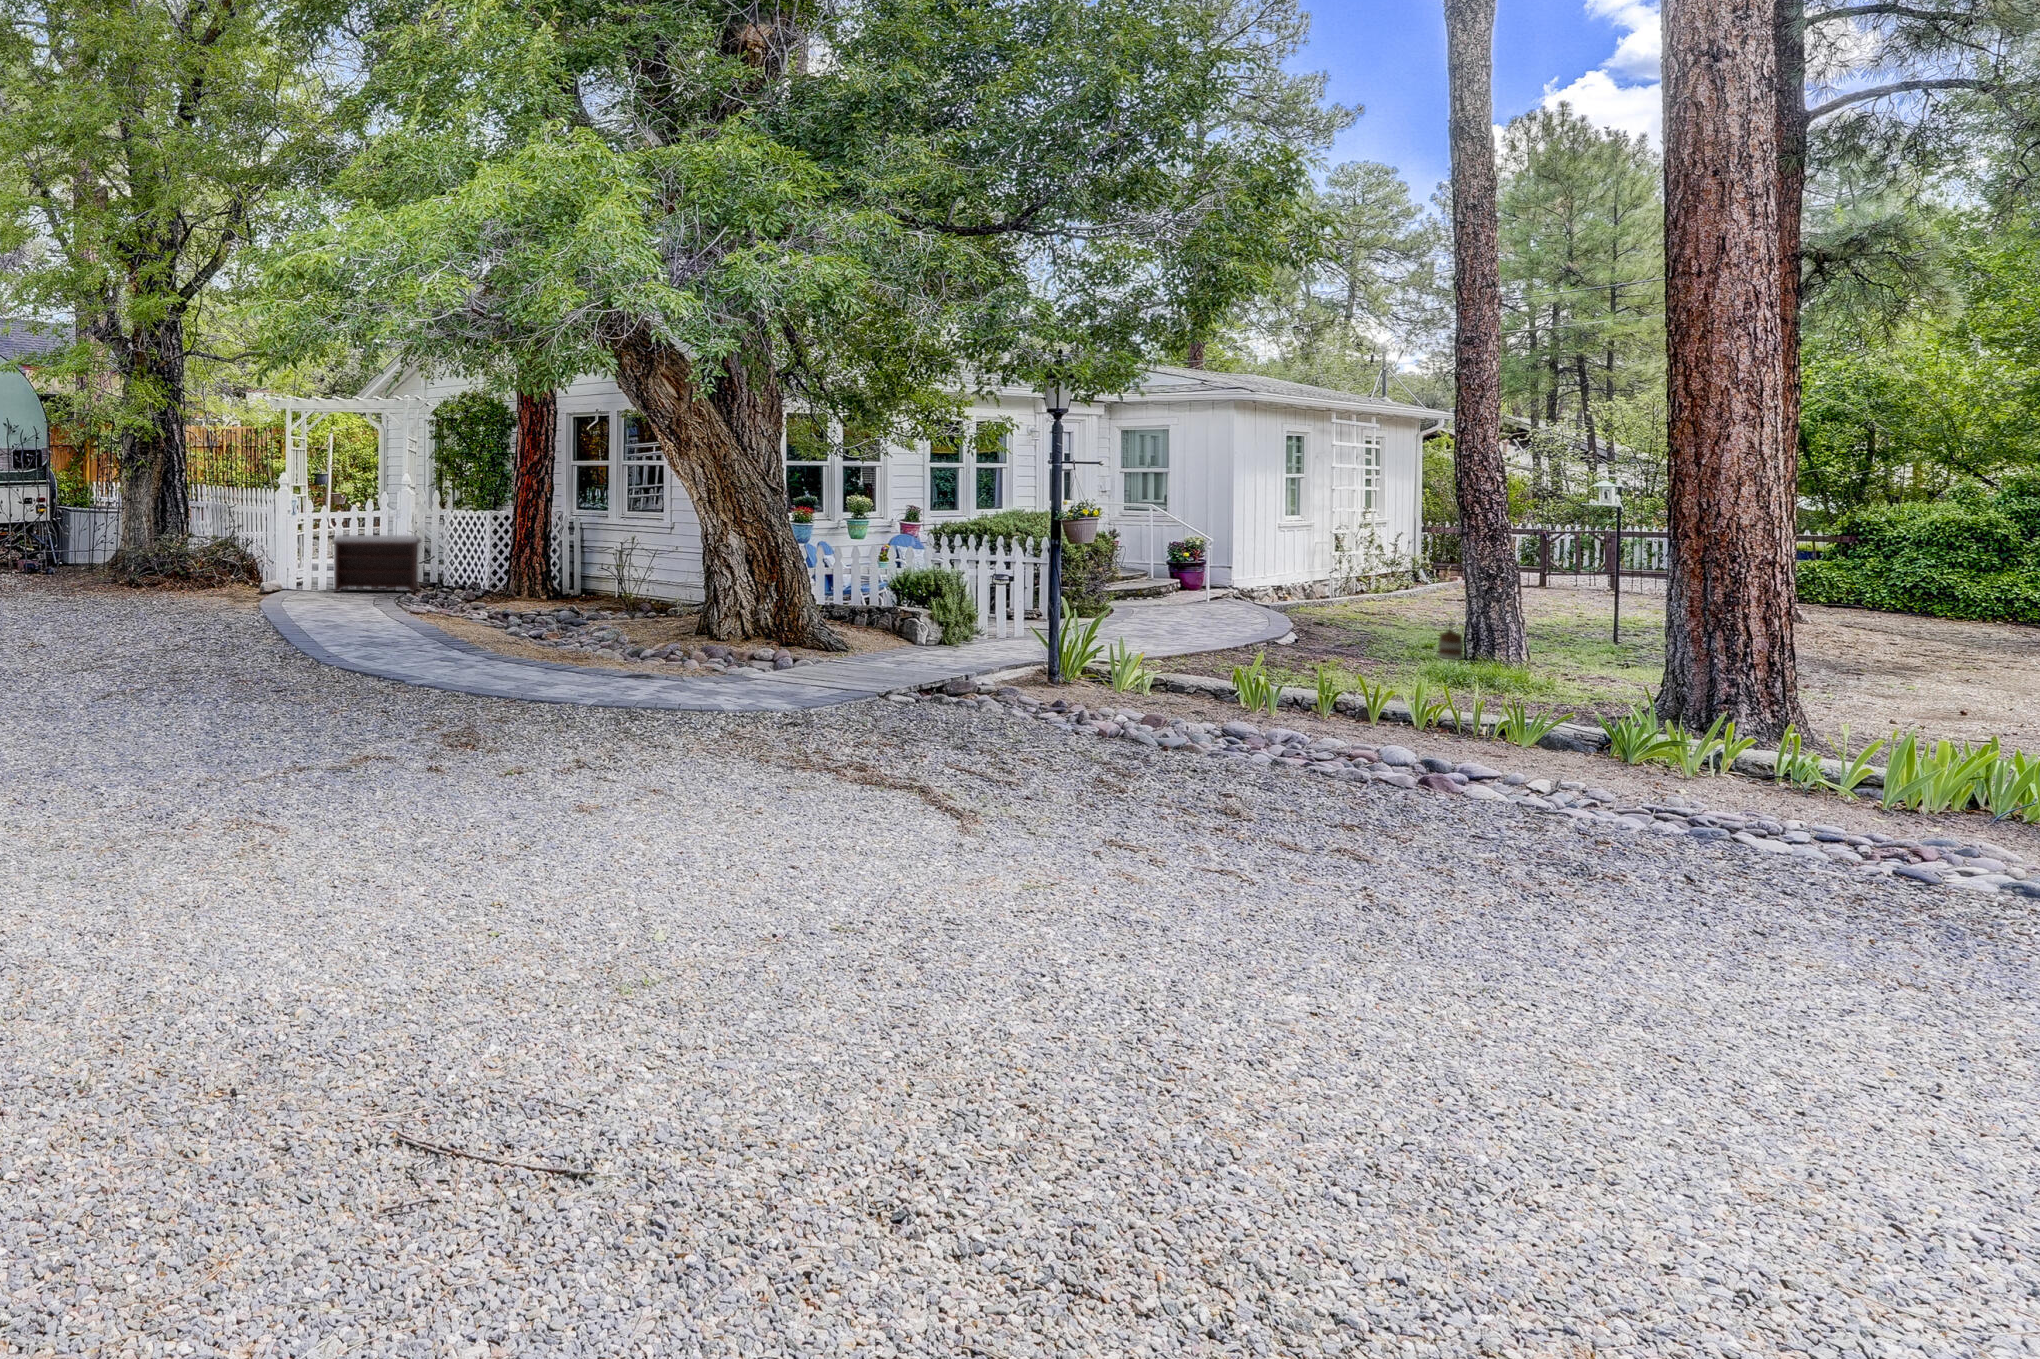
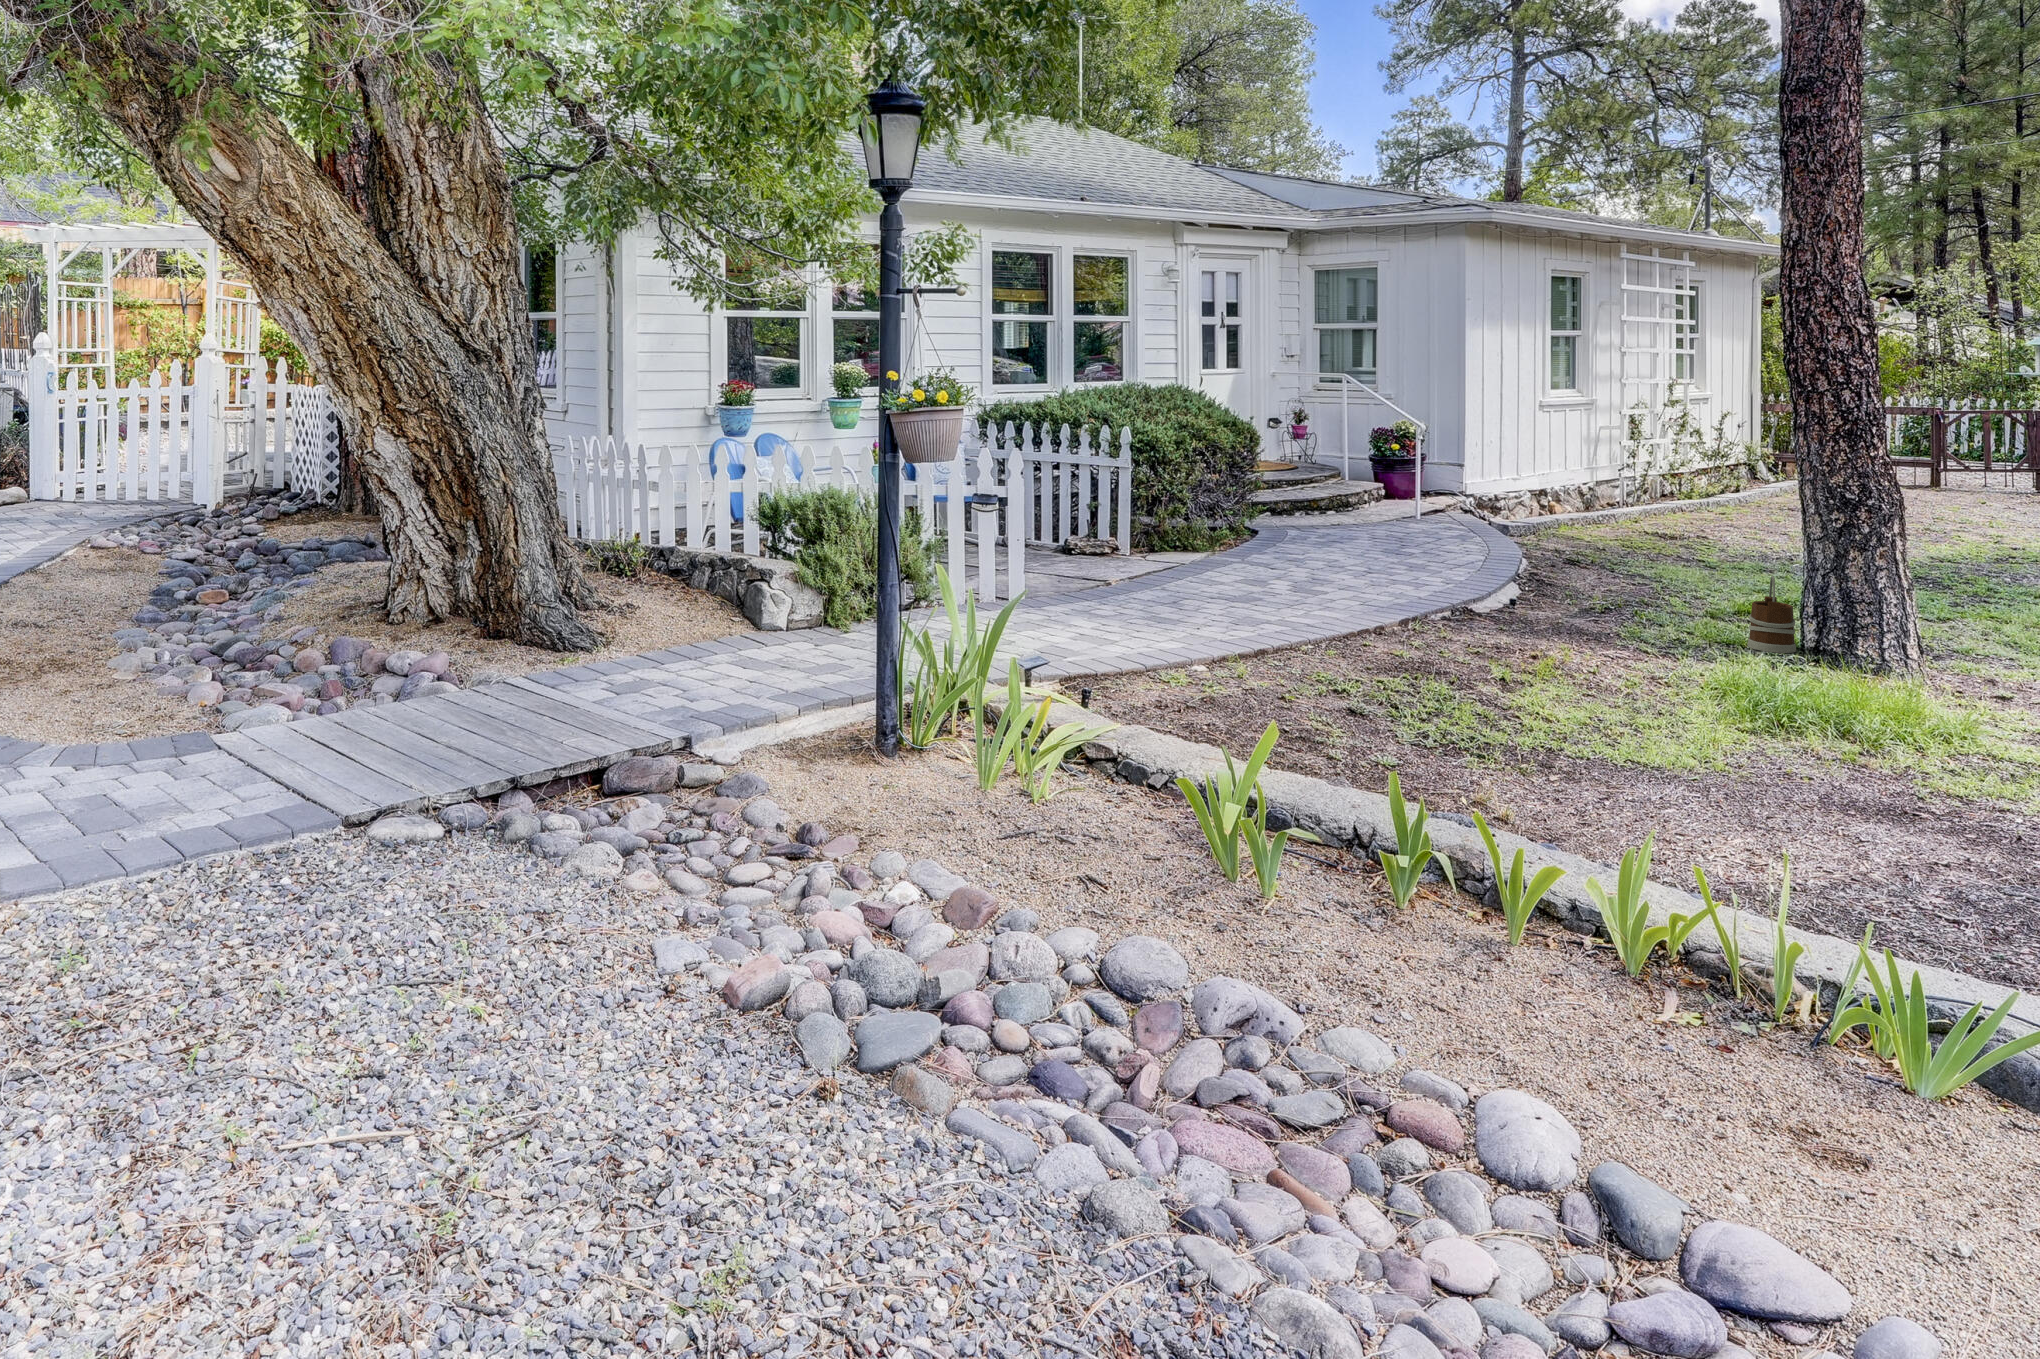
bench: present [333,535,421,592] -> none [27,425,187,515]

